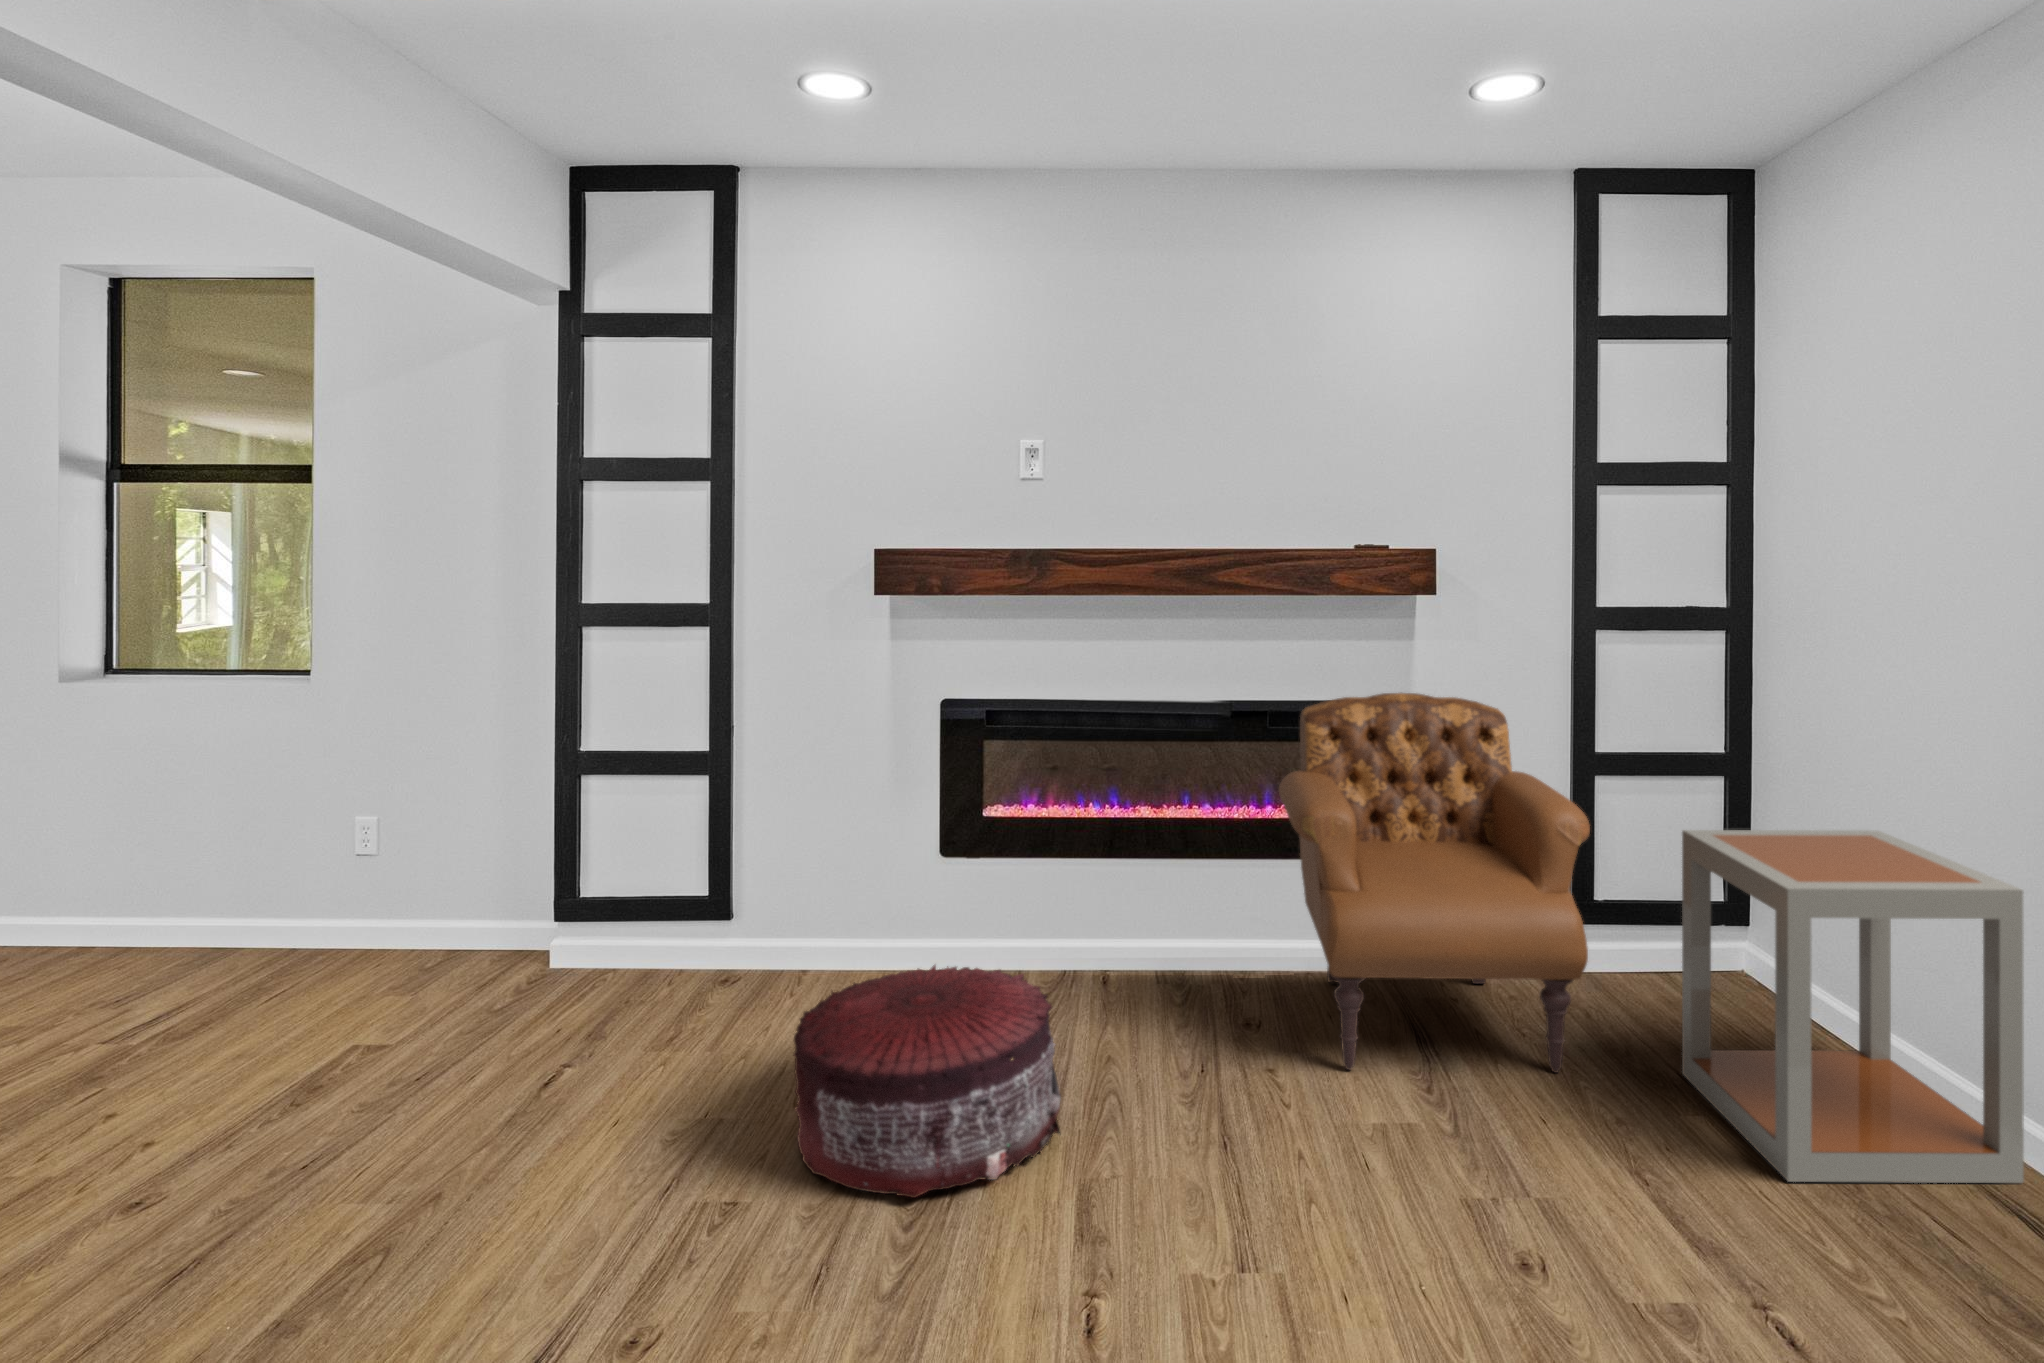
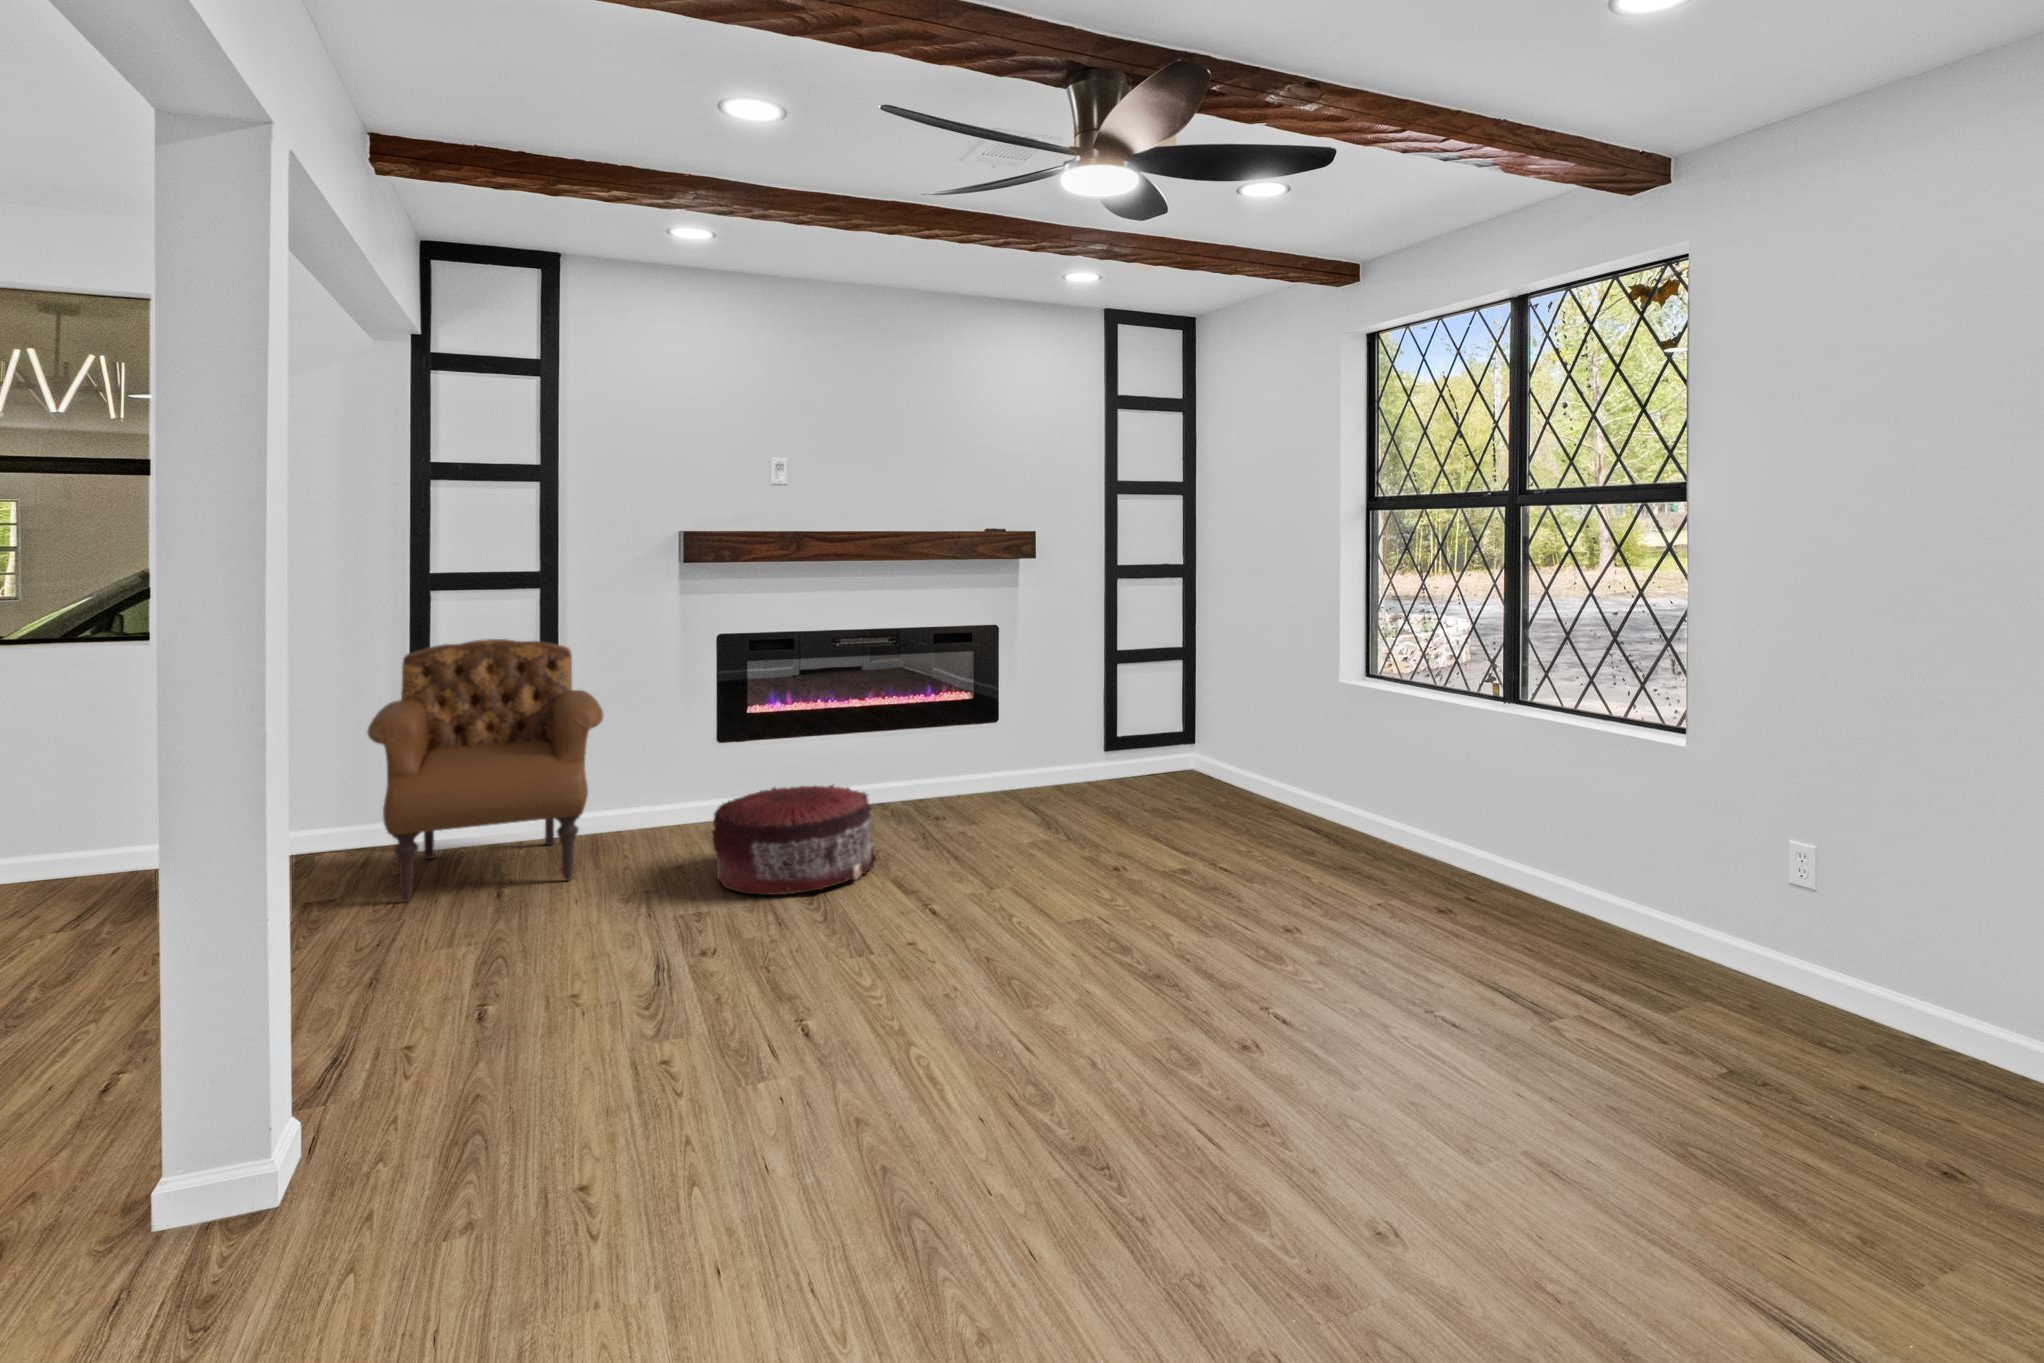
armchair: present [1279,693,1590,1072] -> present [368,639,604,902]
side table: present [1682,830,2024,1183] -> none [1176,671,1322,828]

